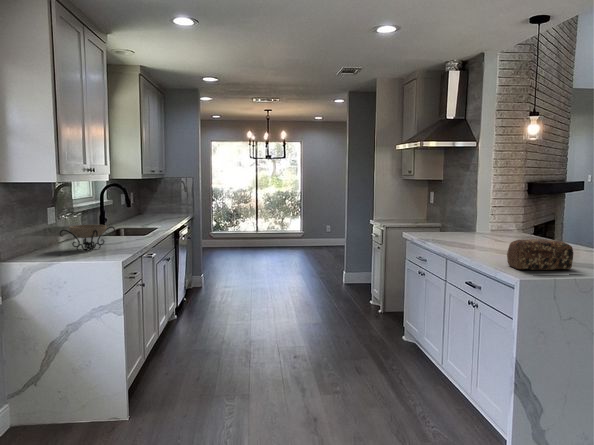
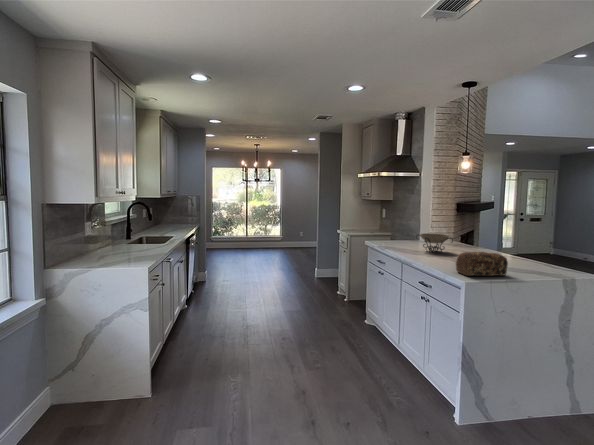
decorative bowl: present [60,225,115,250] -> present [416,233,453,252]

